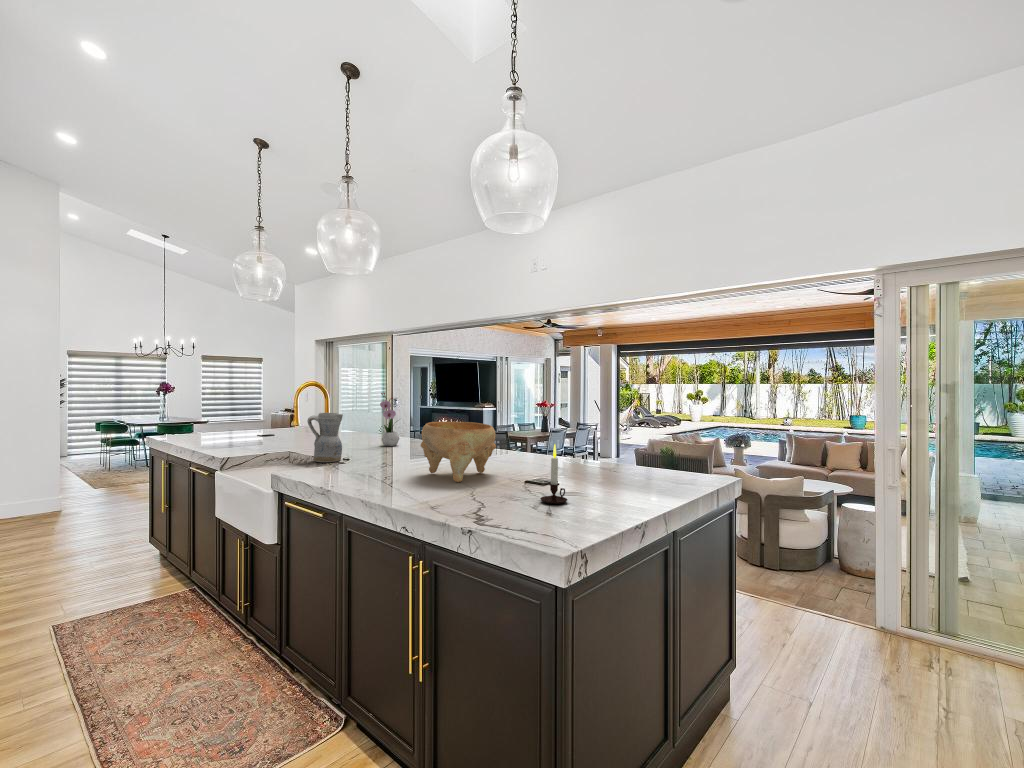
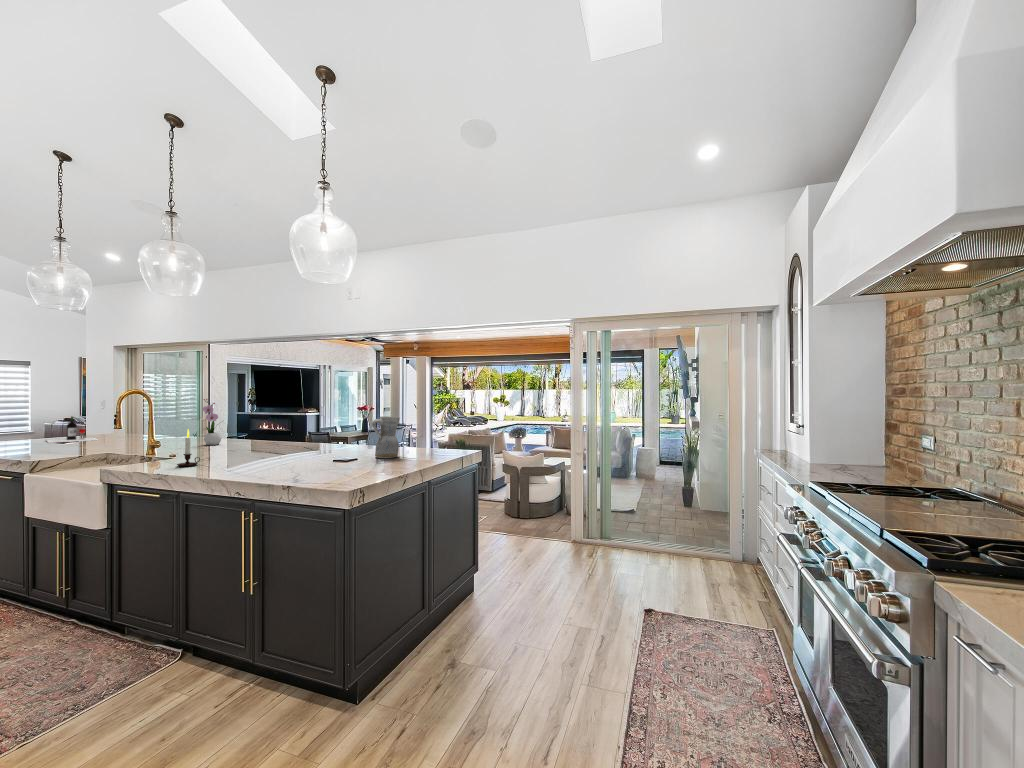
wine bottle: none [251,409,293,435] -> present [46,416,98,443]
ceramic pitcher: present [307,413,343,462] -> present [372,416,400,458]
decorative bowl: present [421,422,496,482] -> none [246,420,310,464]
candle: present [540,444,567,504] -> present [177,429,200,467]

